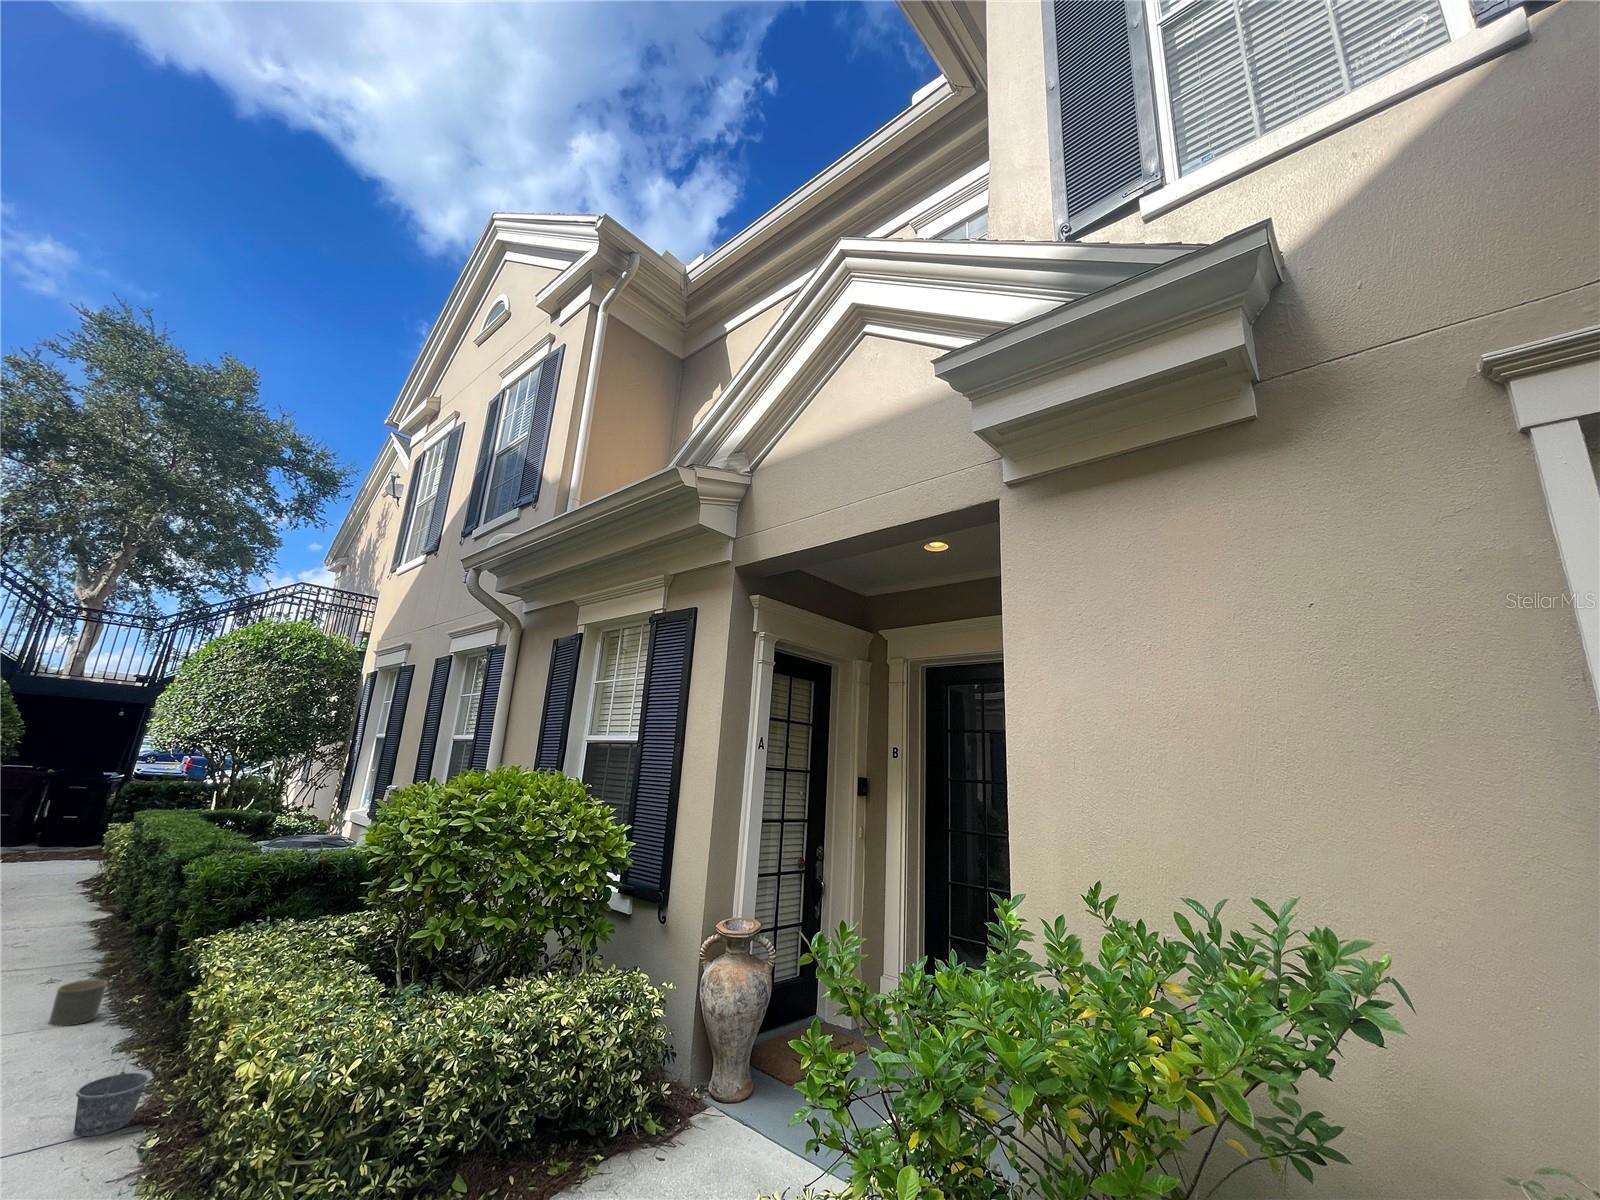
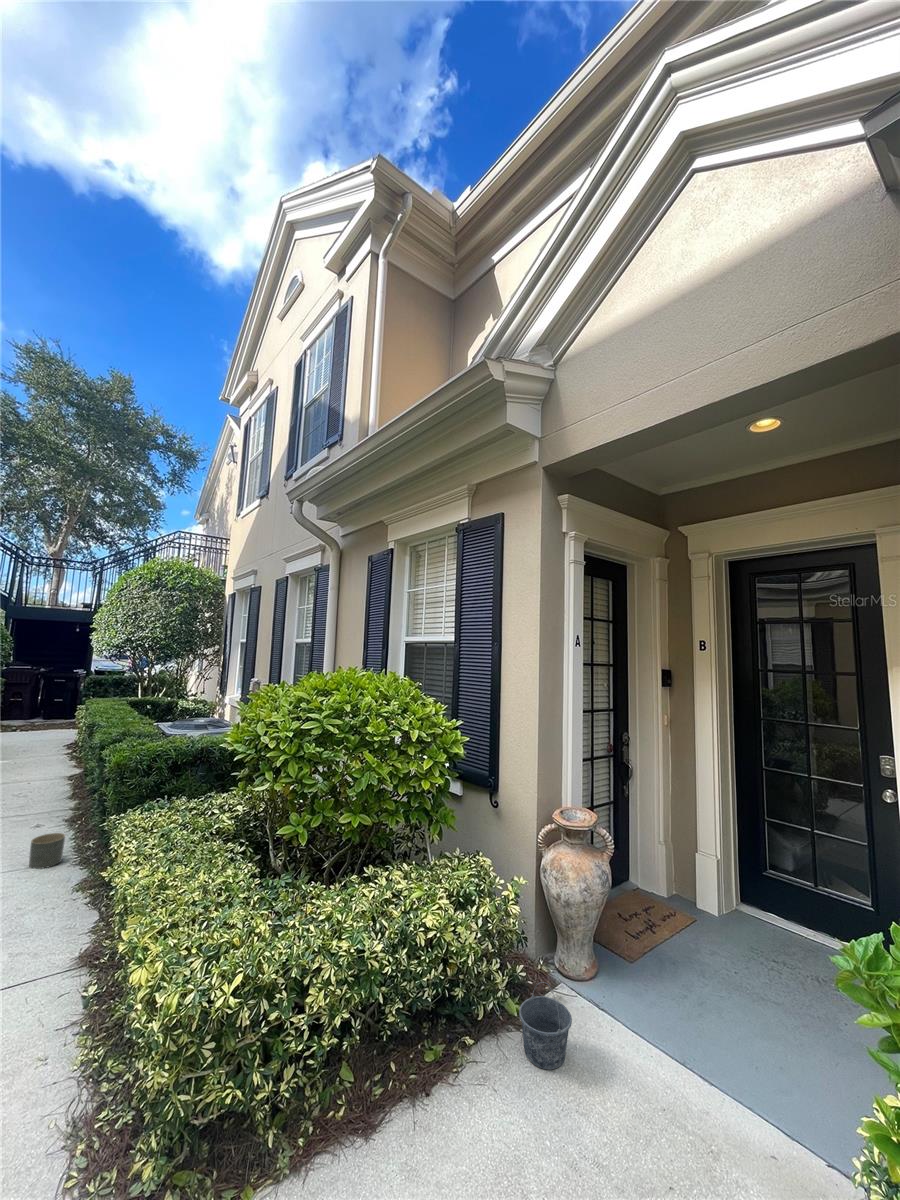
bucket: present [74,1053,150,1136] -> present [519,982,572,1069]

